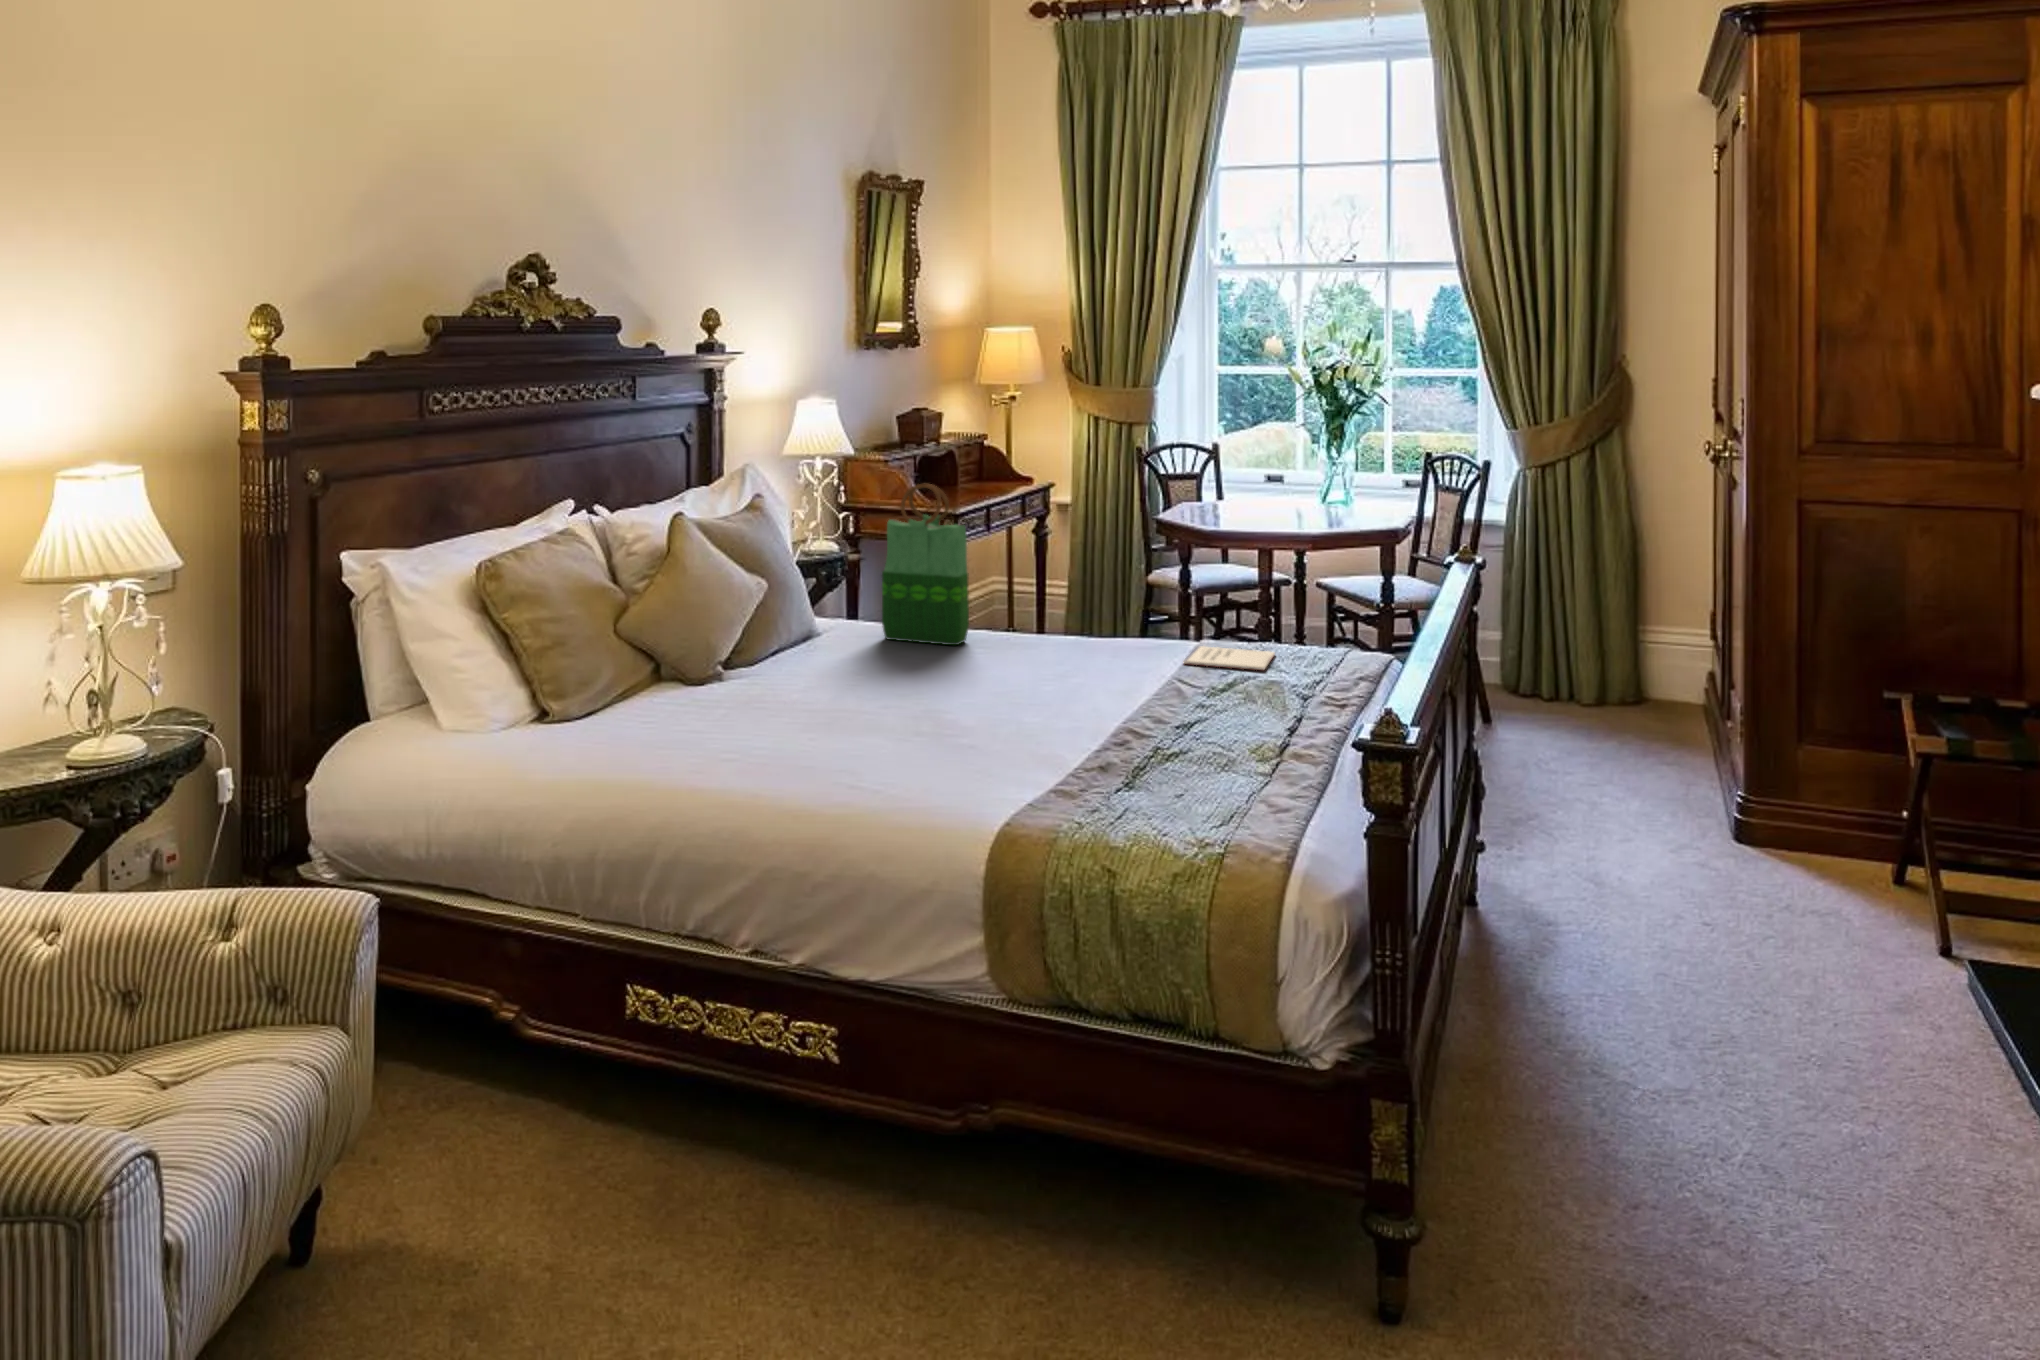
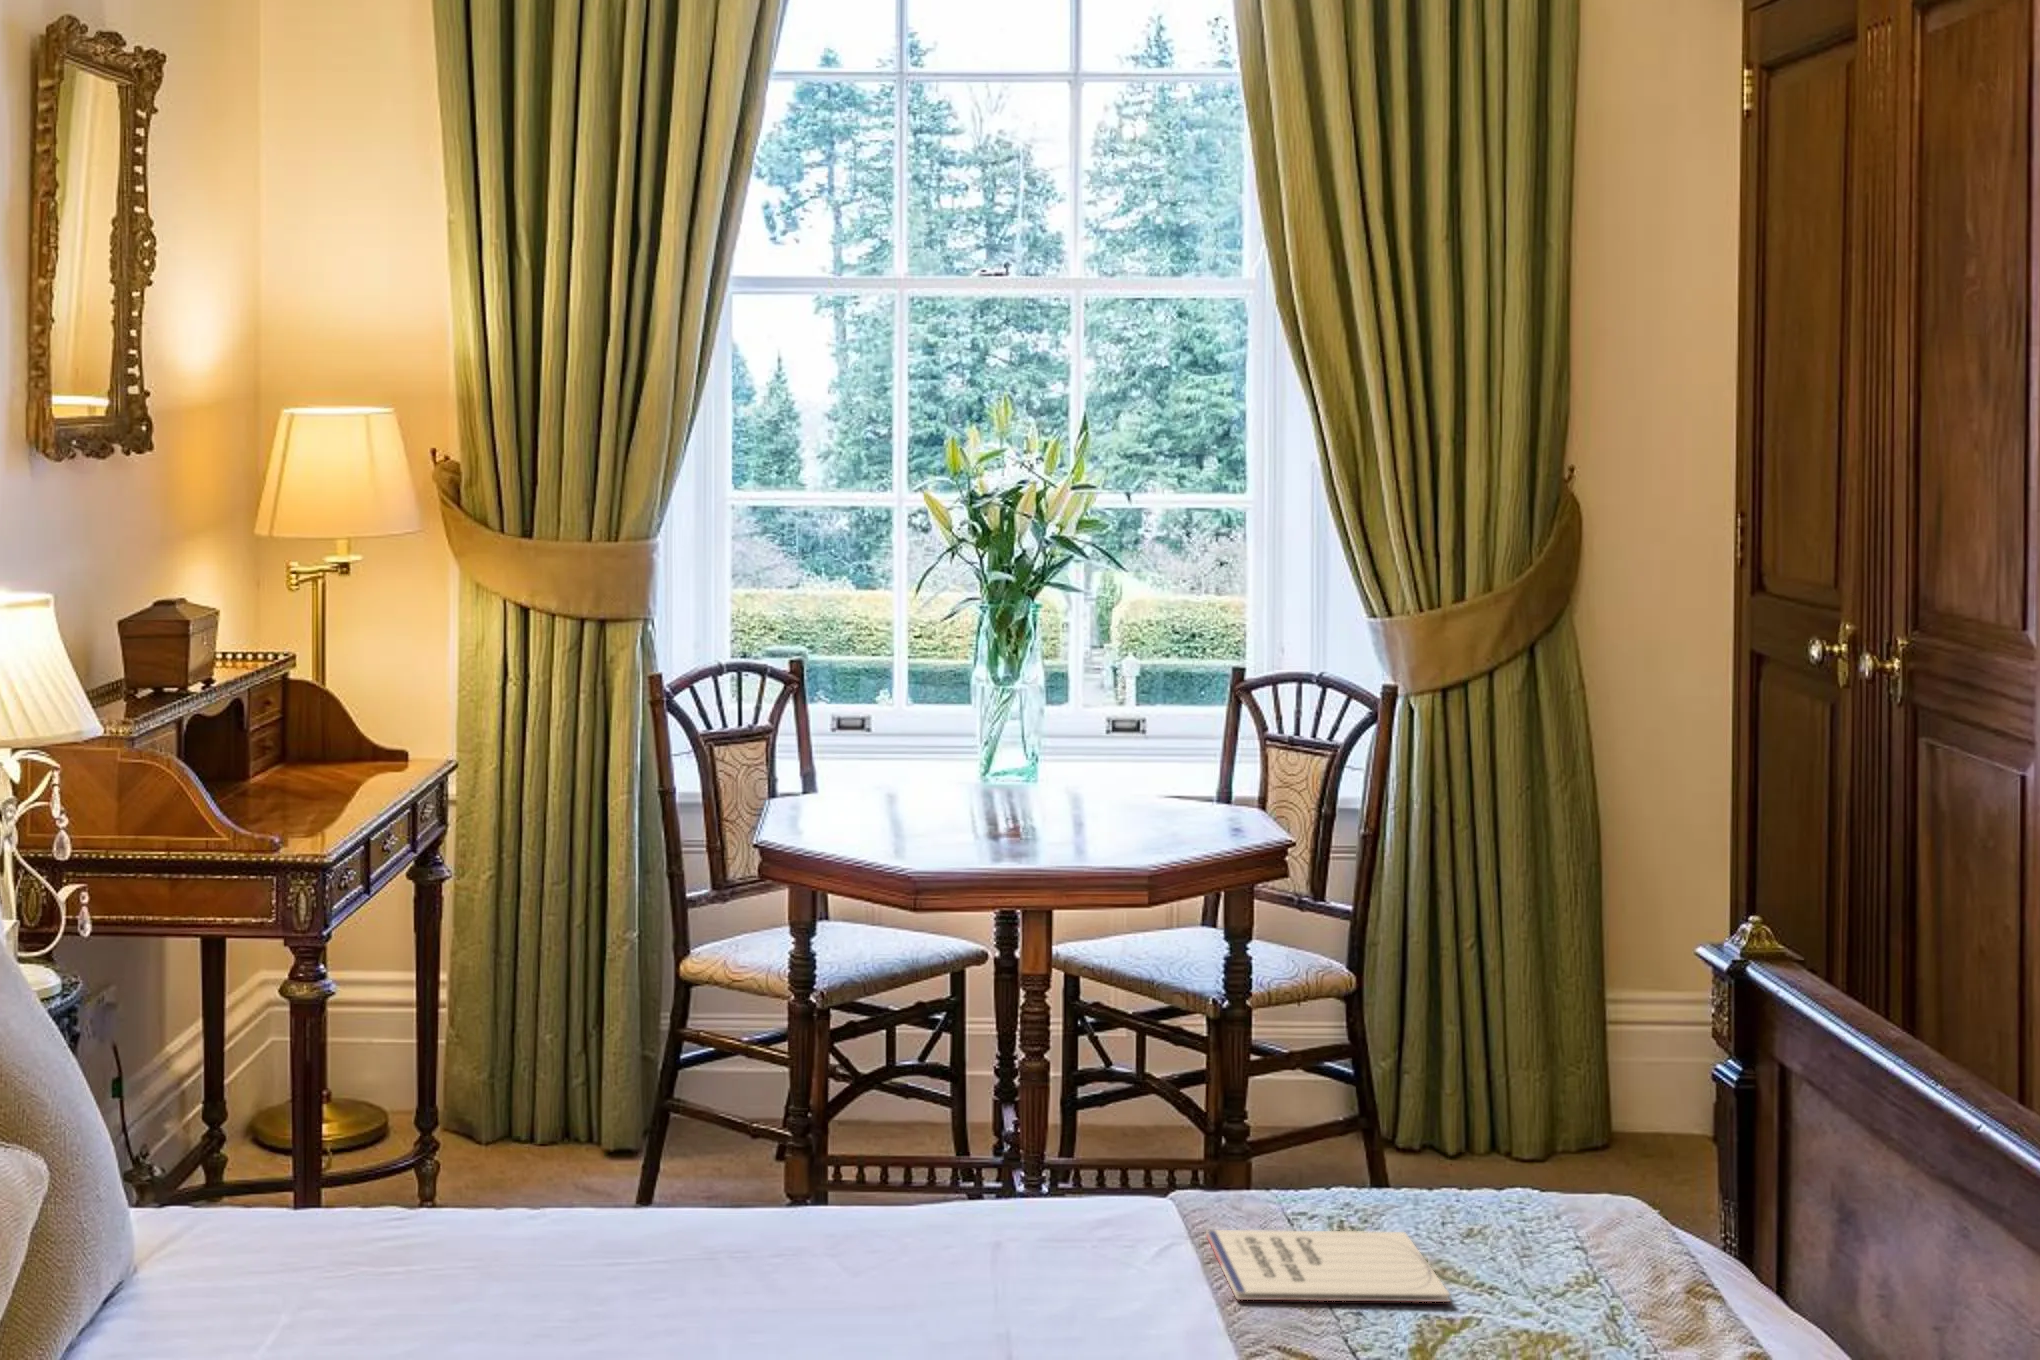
tote bag: present [882,484,969,645] -> none [378,842,625,1299]

